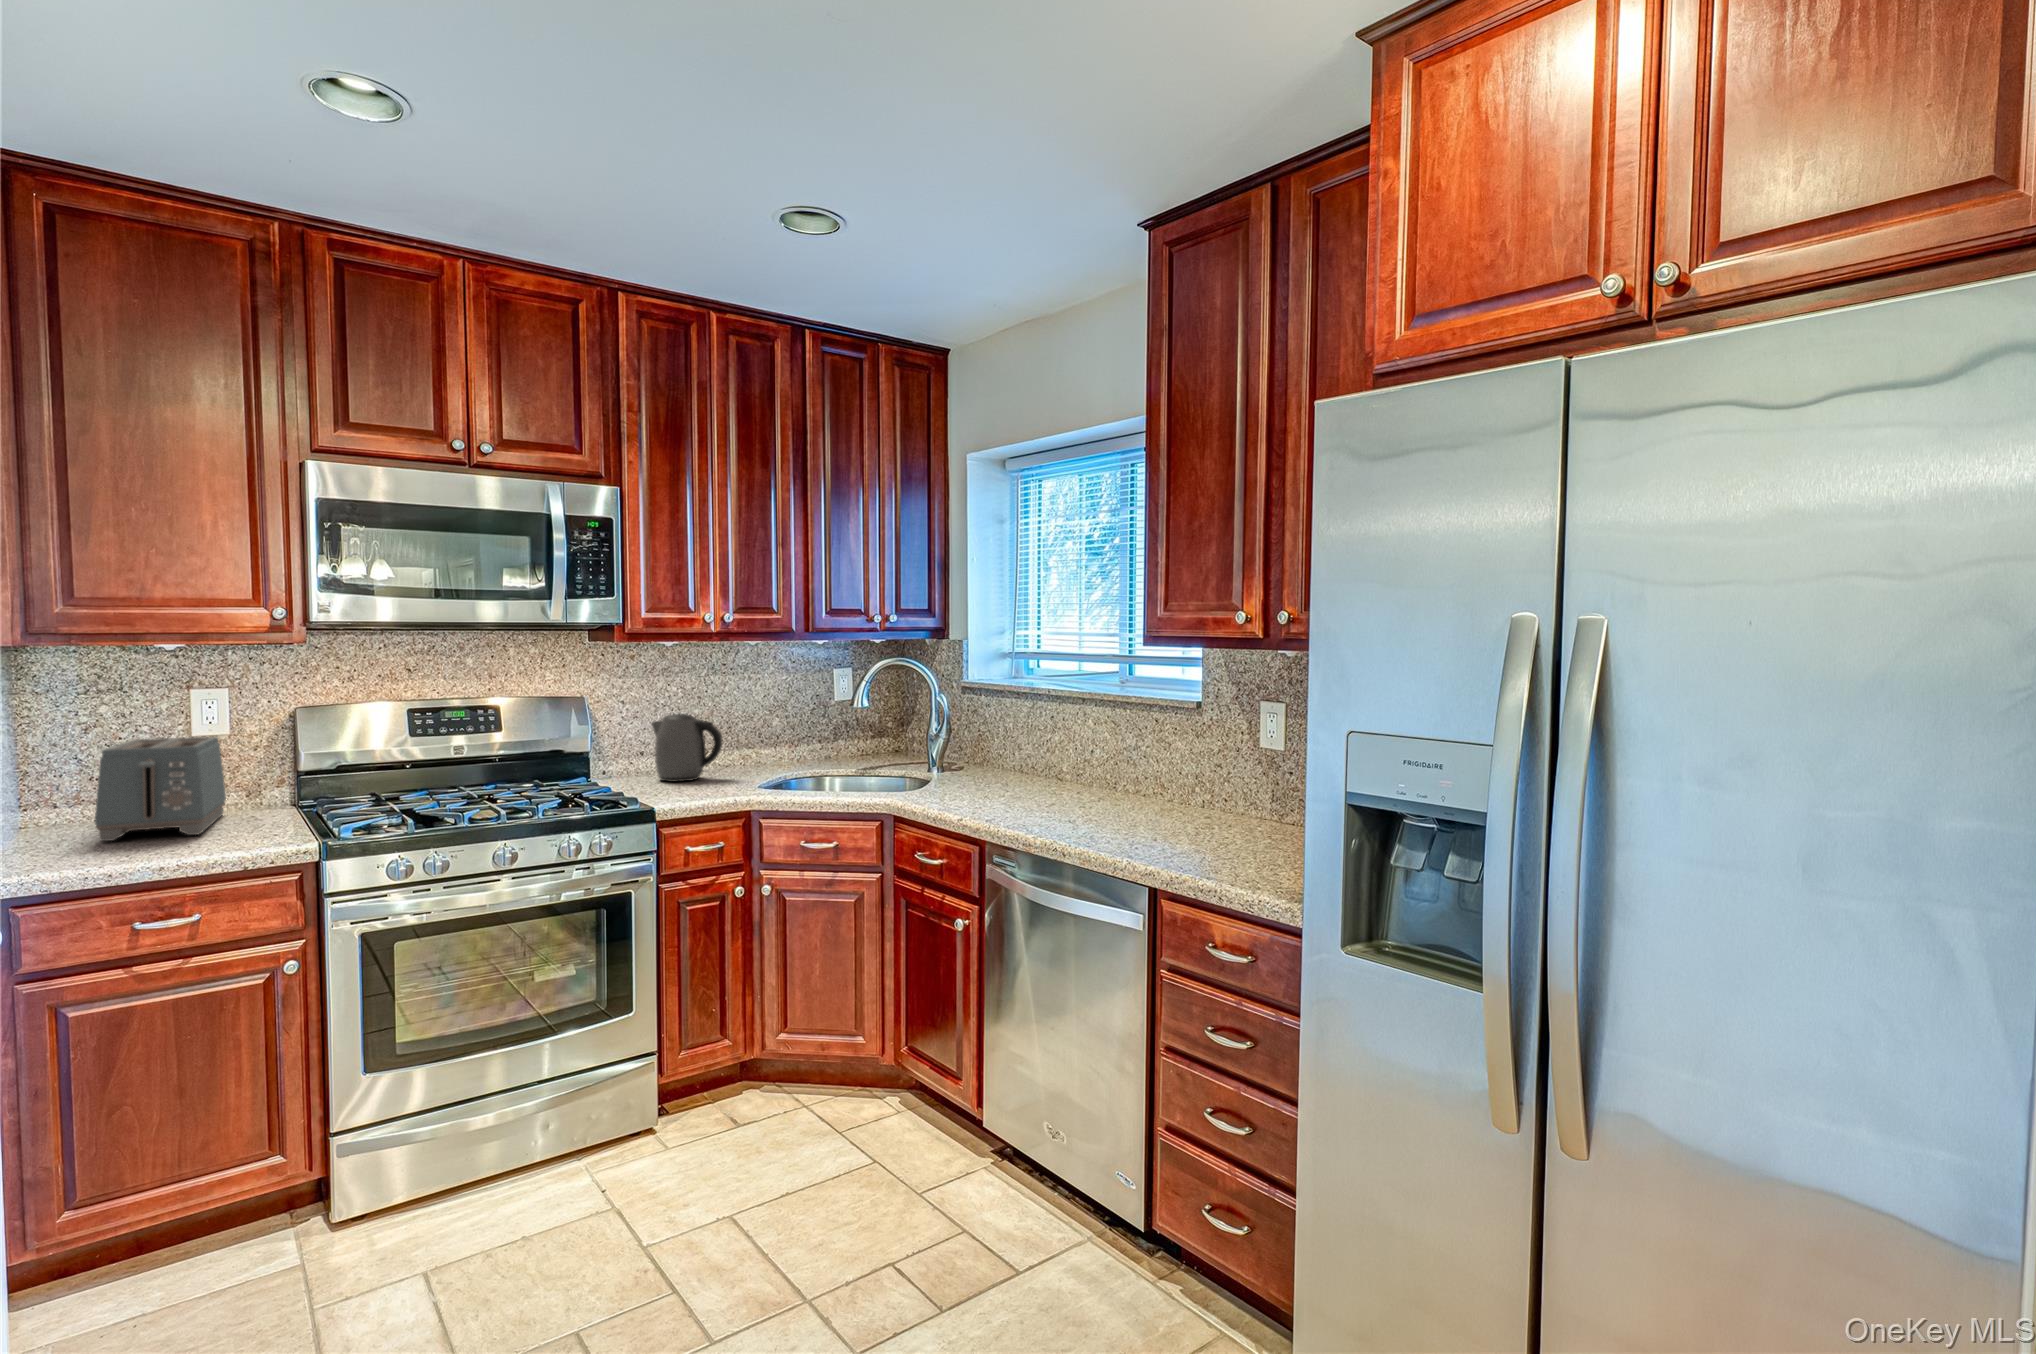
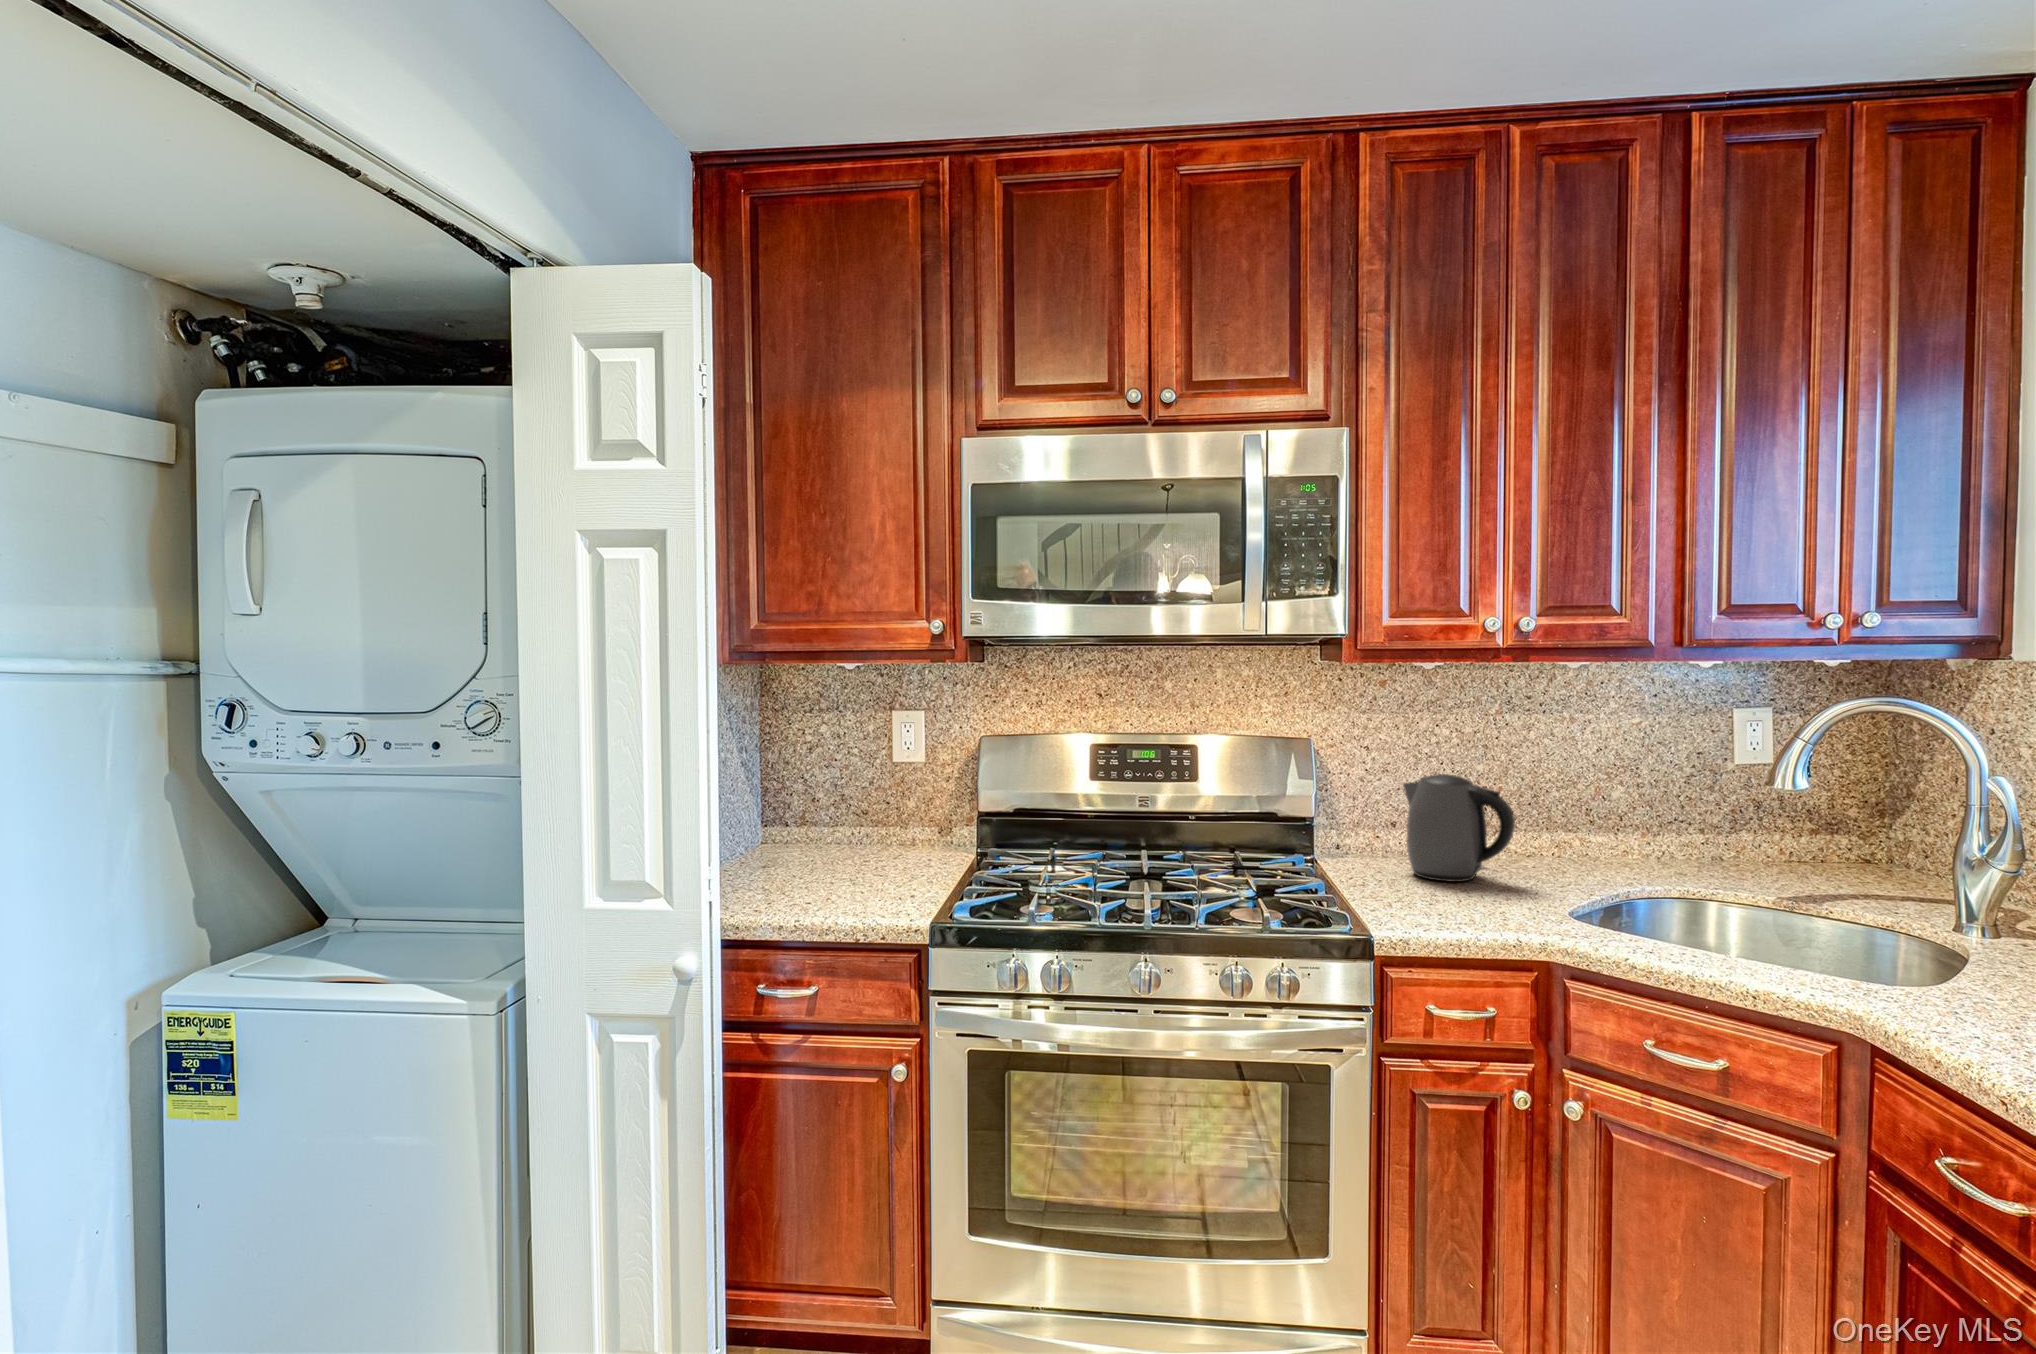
toaster: present [95,737,226,841] -> none [769,764,909,885]

